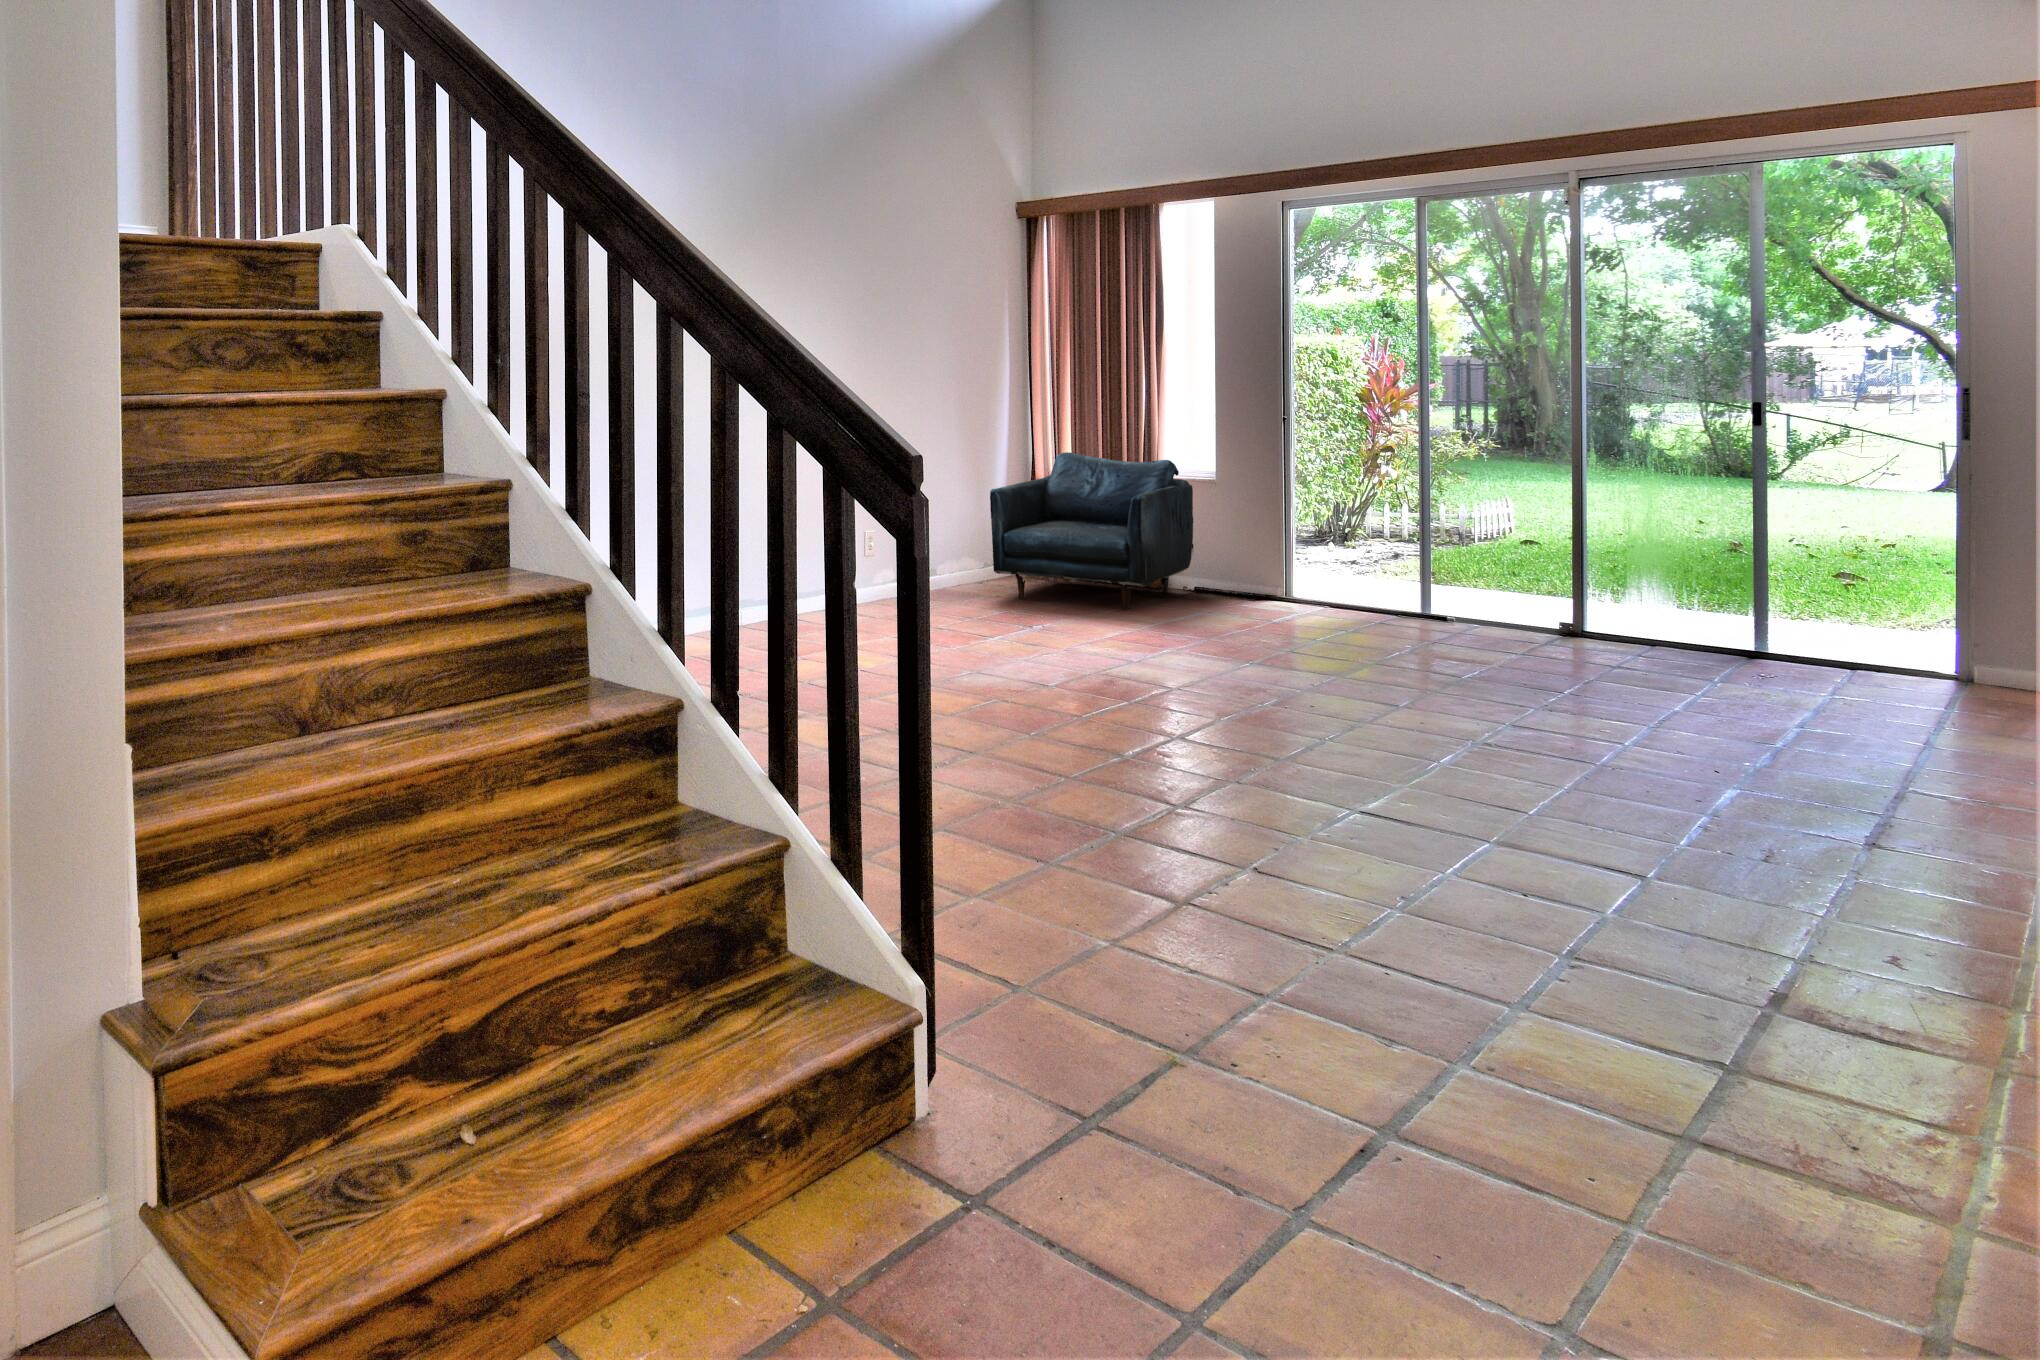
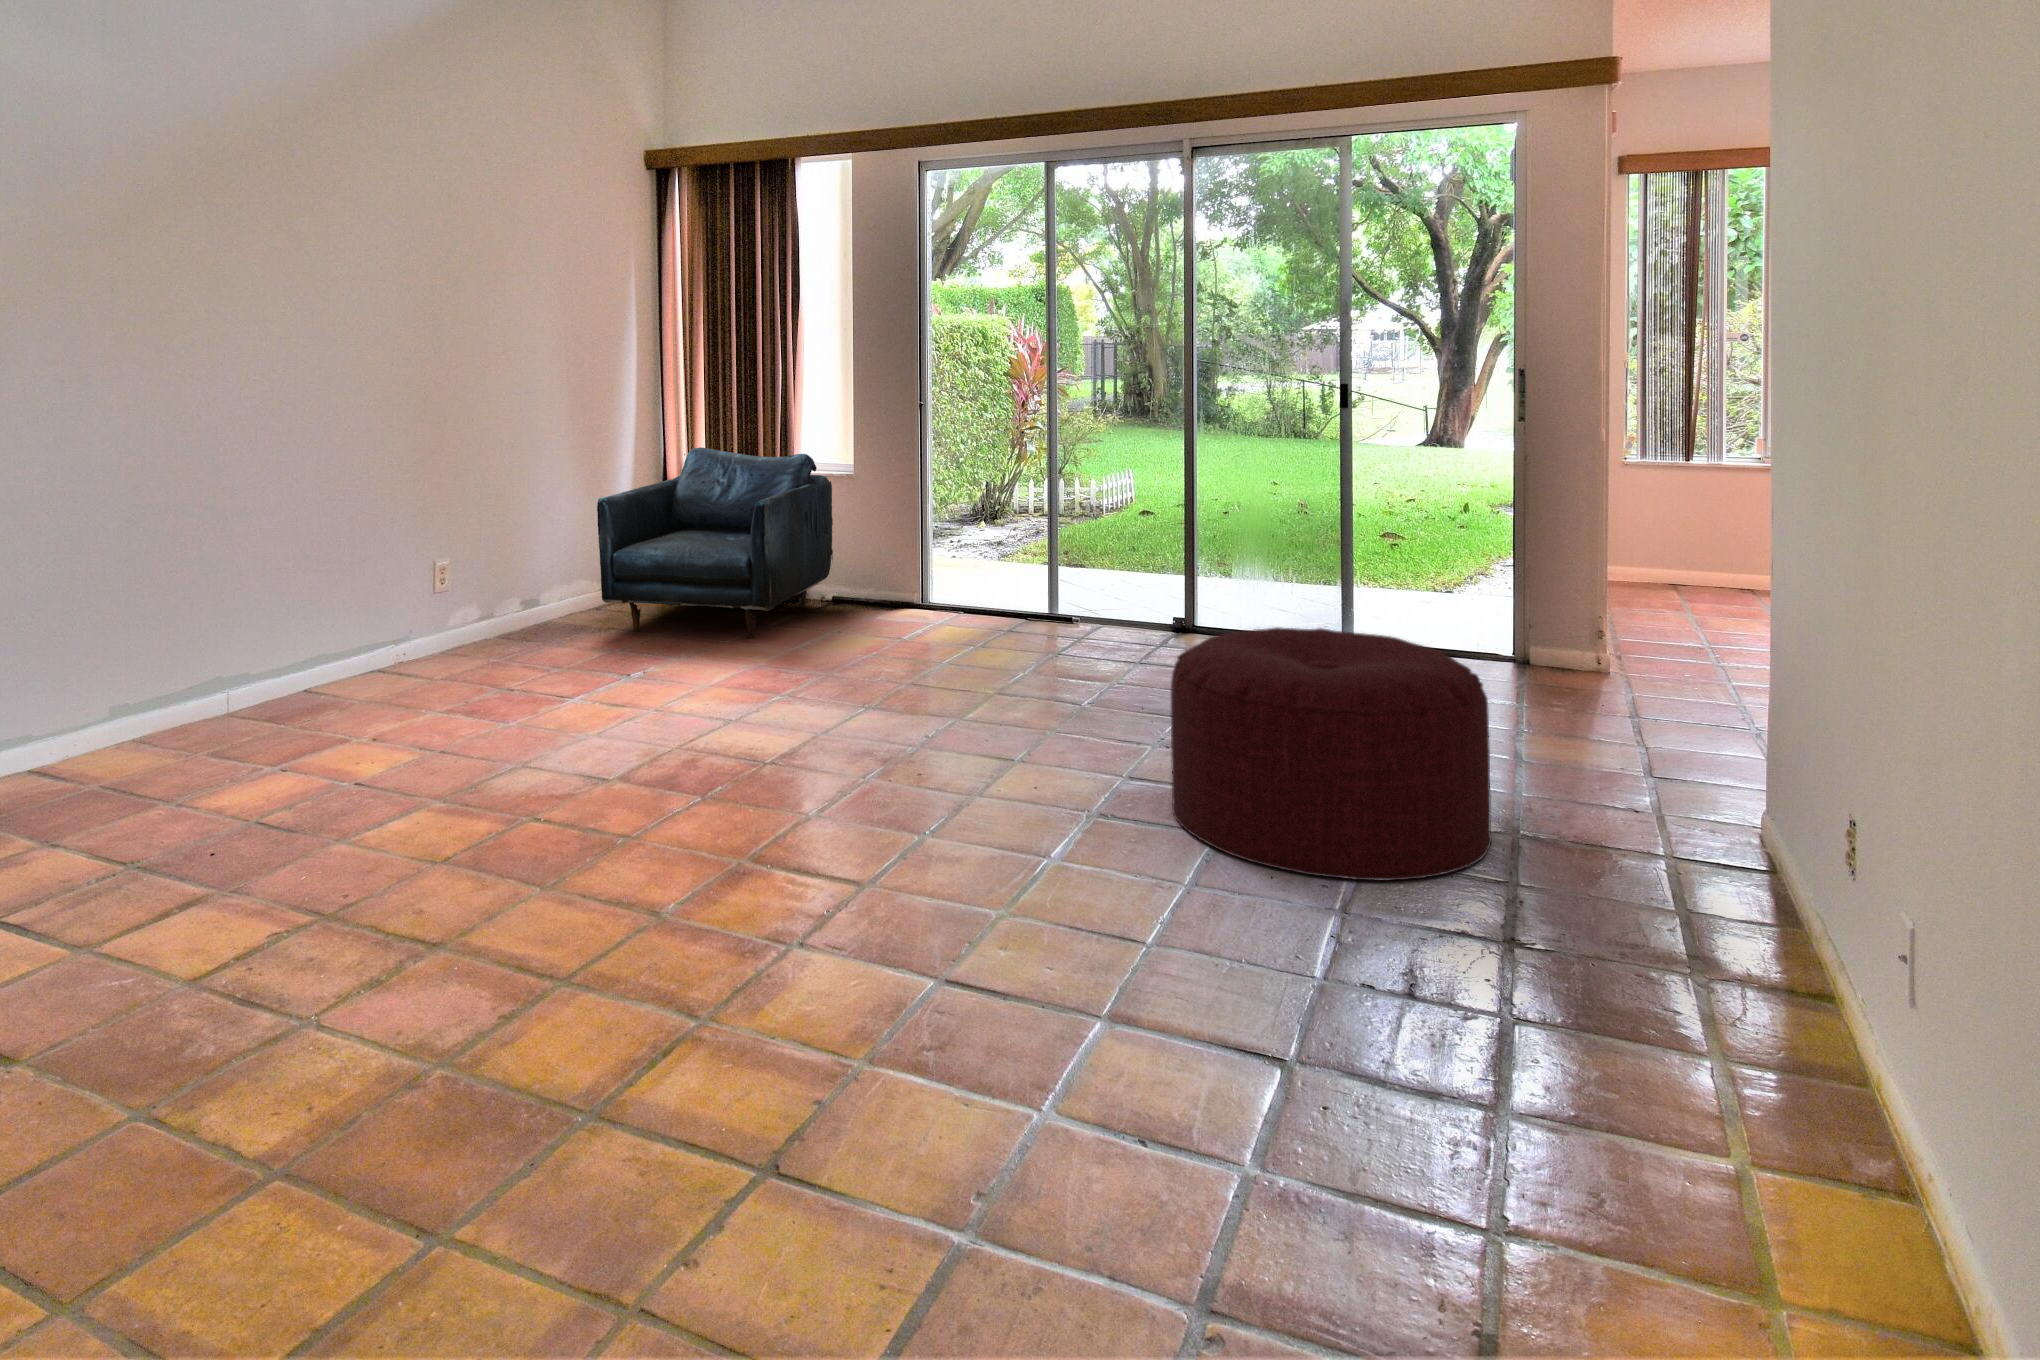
ottoman: none [1542,605,1861,792] -> present [1171,627,1492,881]

